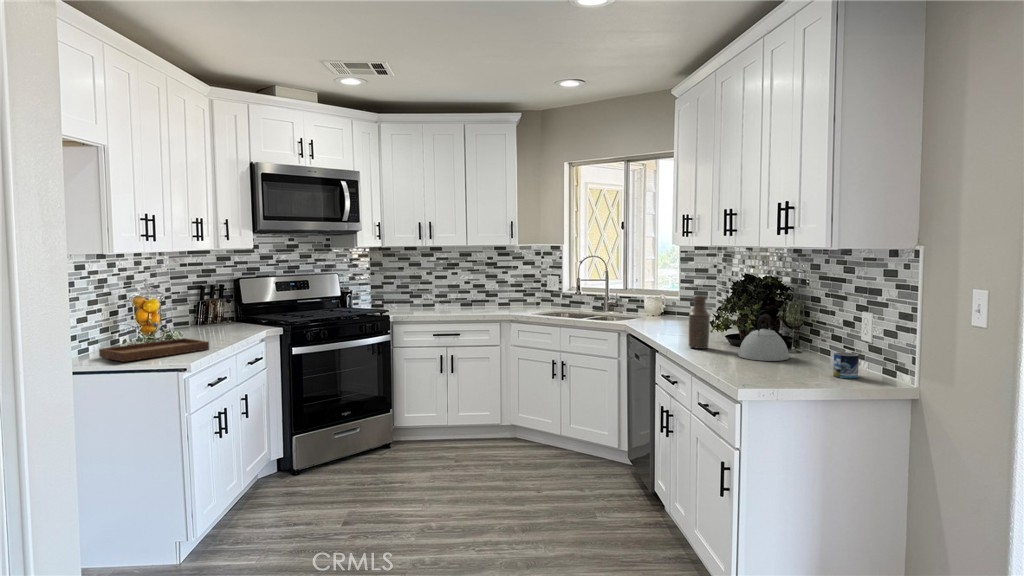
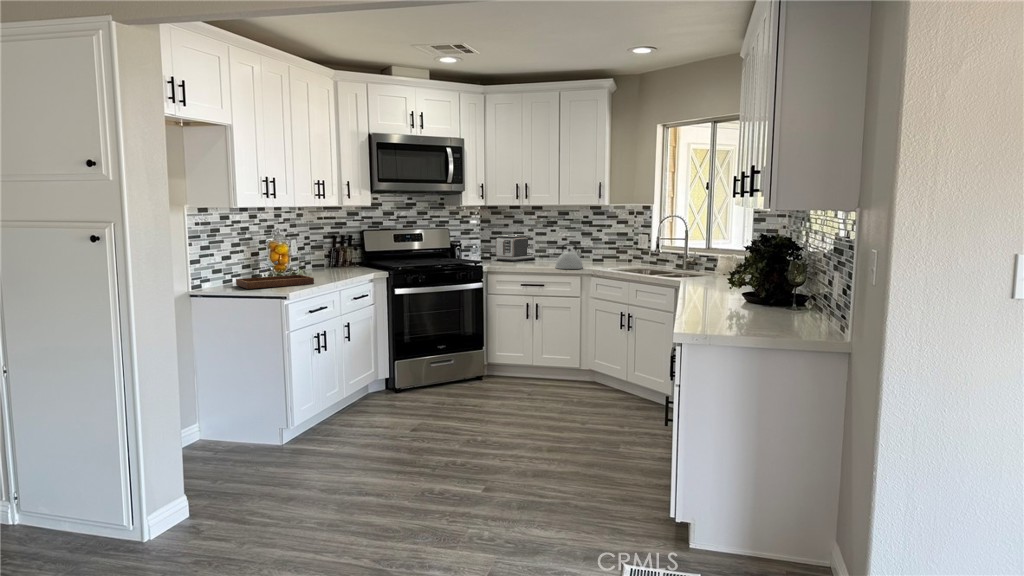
toaster: none [390,279,430,308] -> present [496,235,533,261]
bottle: present [689,295,710,349] -> none [700,253,720,302]
kettle: present [738,314,789,361] -> present [555,243,583,269]
mug: present [833,352,859,378] -> none [788,307,818,331]

